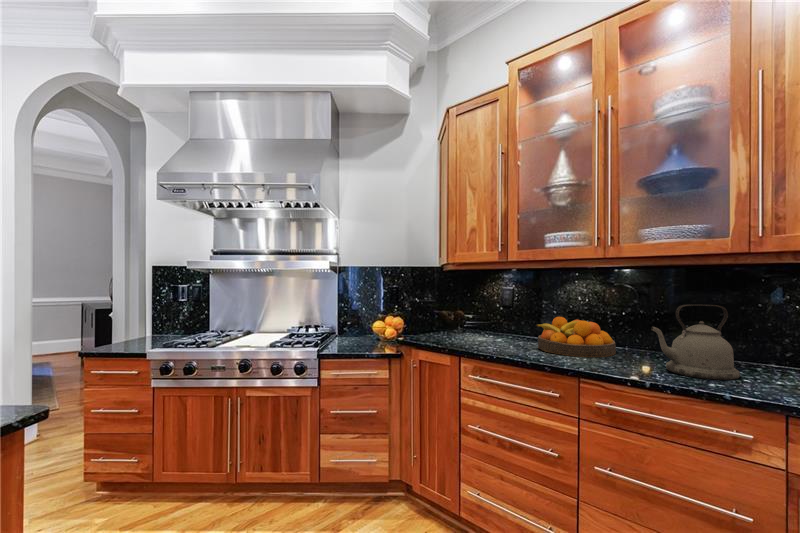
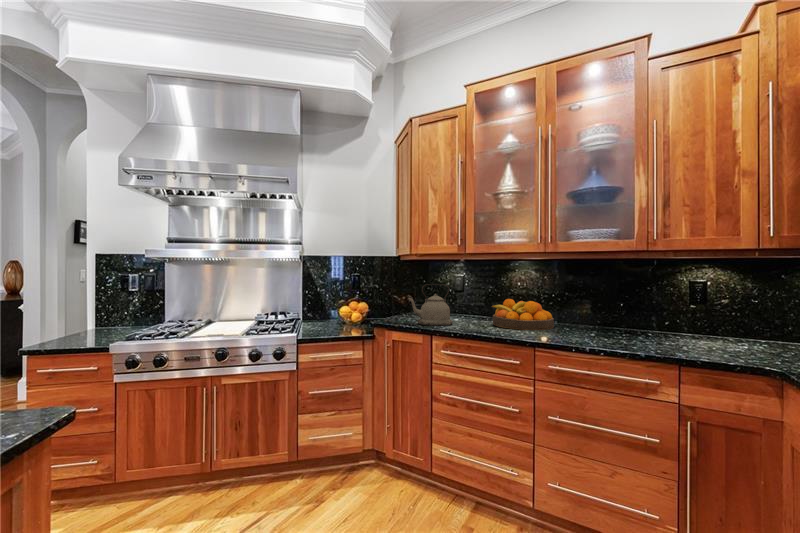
kettle: present [651,305,740,380] -> present [408,284,453,326]

